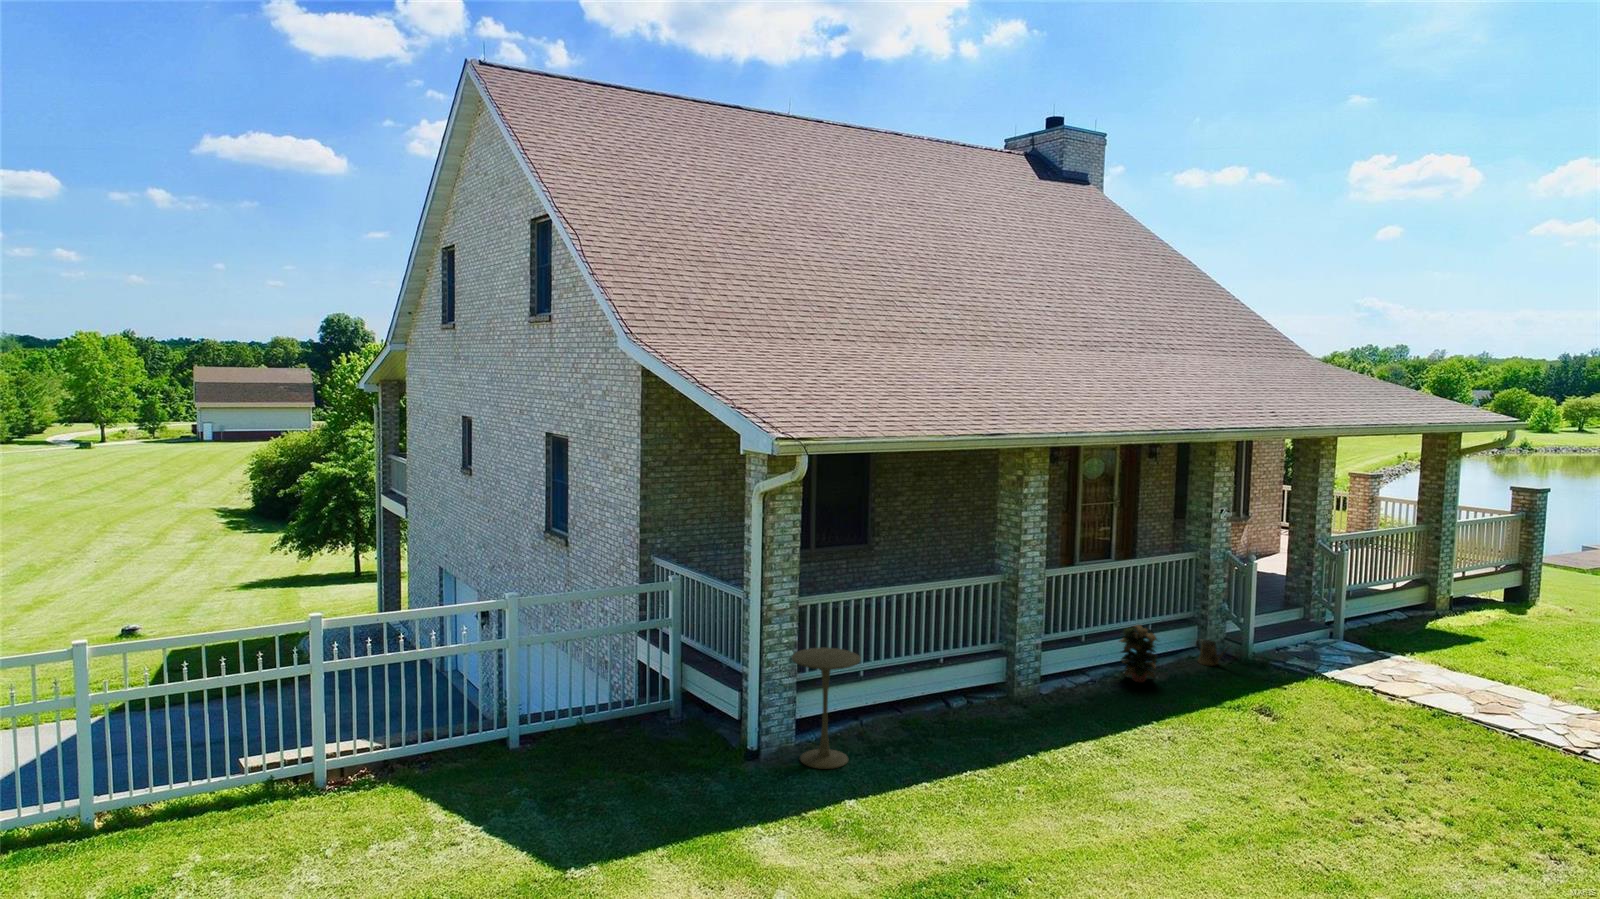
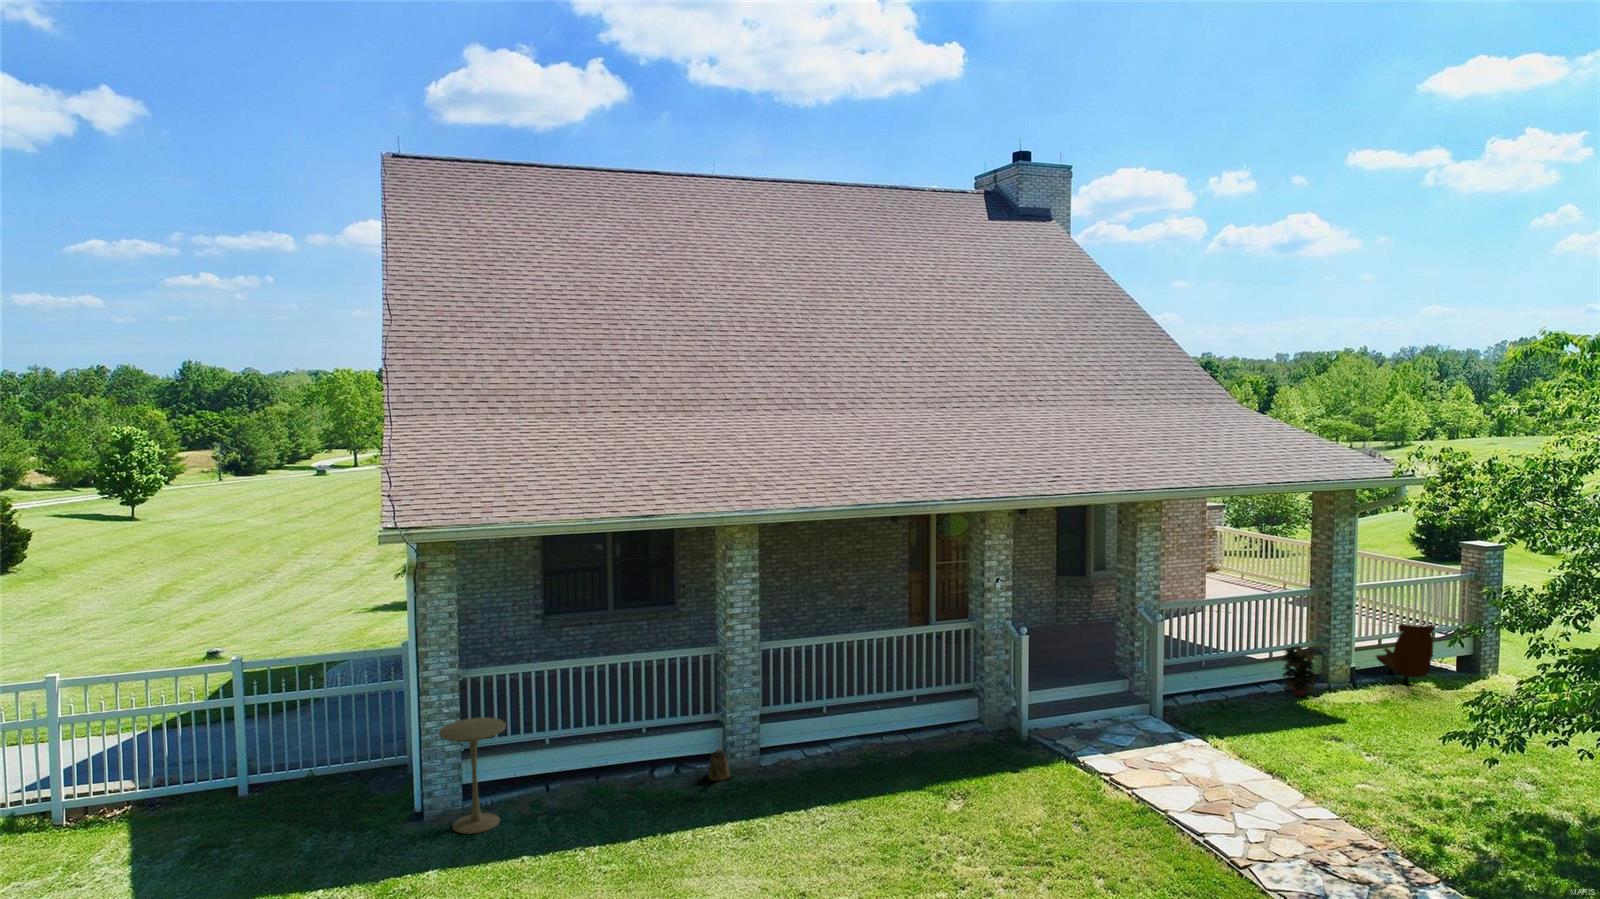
lounge chair: none [1460,554,1535,618] -> present [1376,624,1435,693]
decorative plant: present [1120,625,1158,682] -> present [1281,646,1316,696]
watering can: present [1196,639,1231,666] -> present [708,749,730,781]

